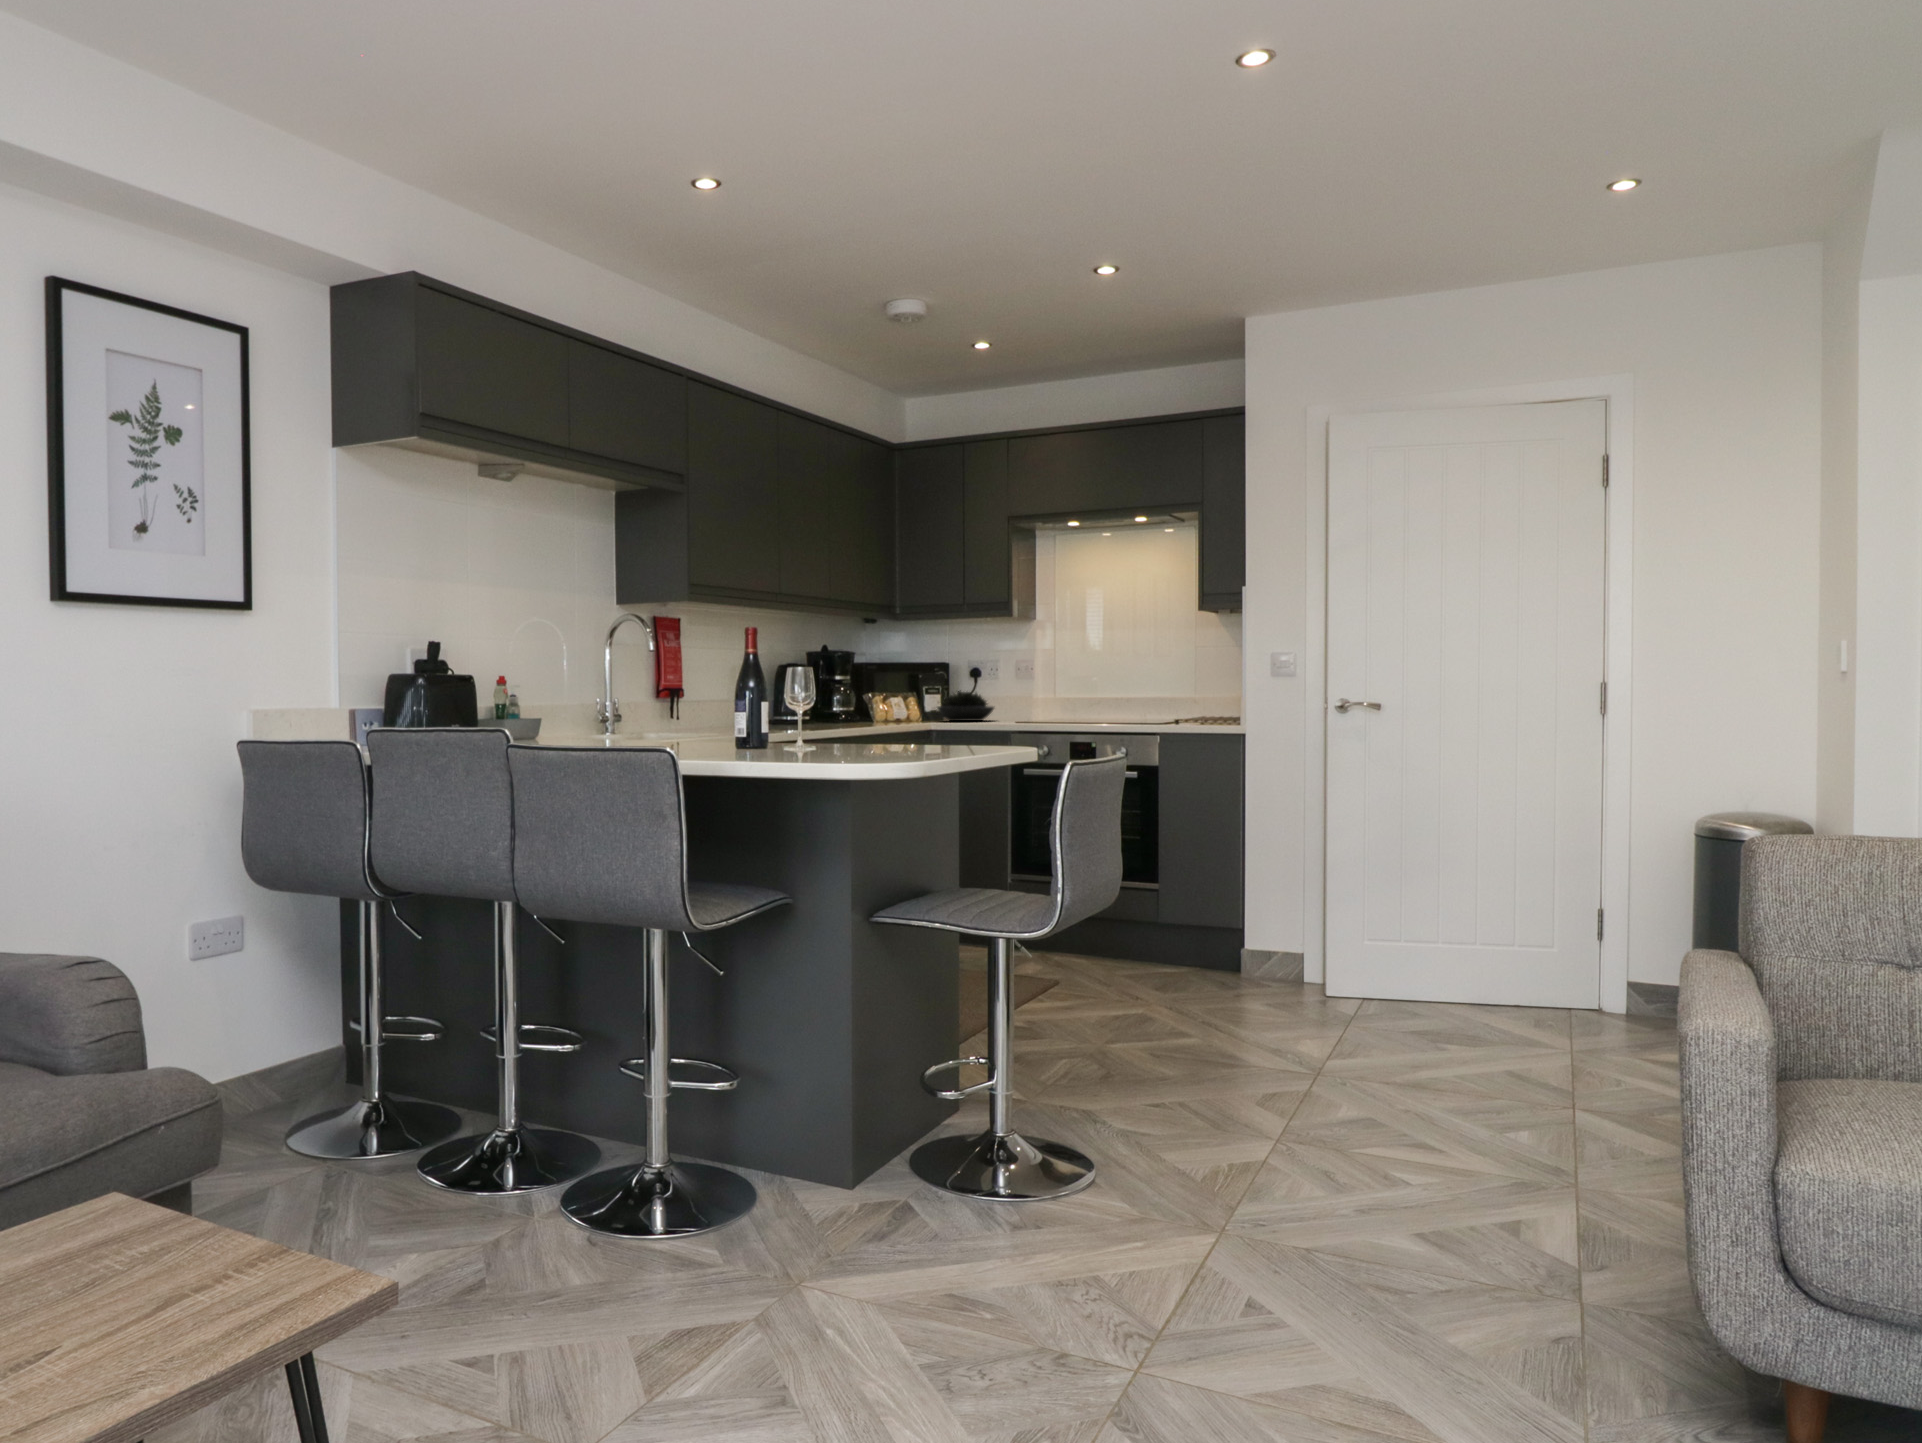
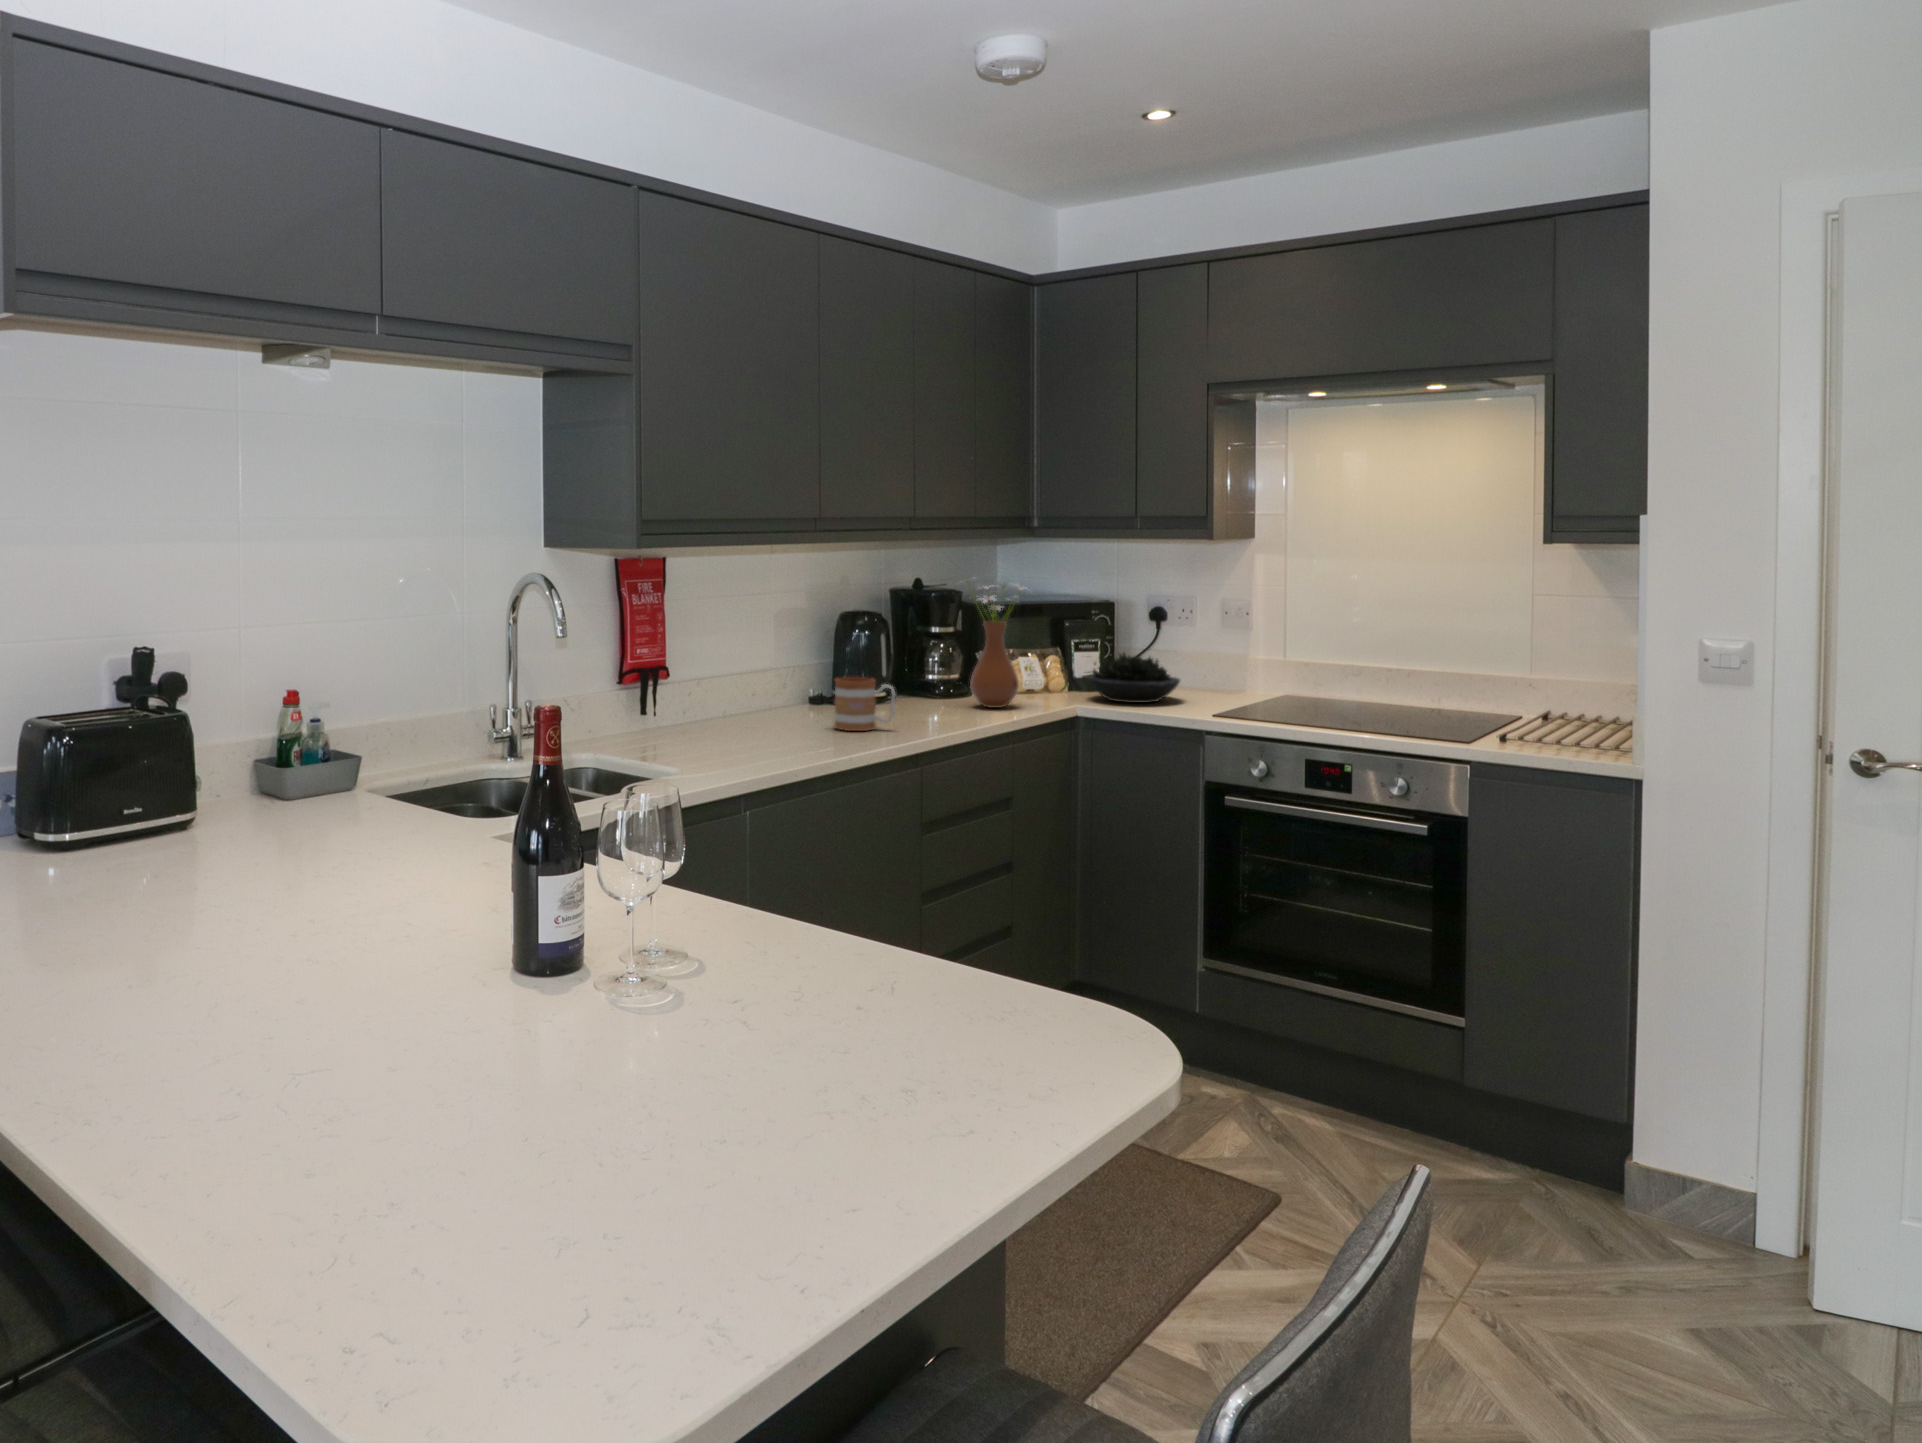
vase: none [855,639,906,724] -> present [966,579,1027,708]
mug: none [788,698,829,729] -> present [835,677,895,731]

